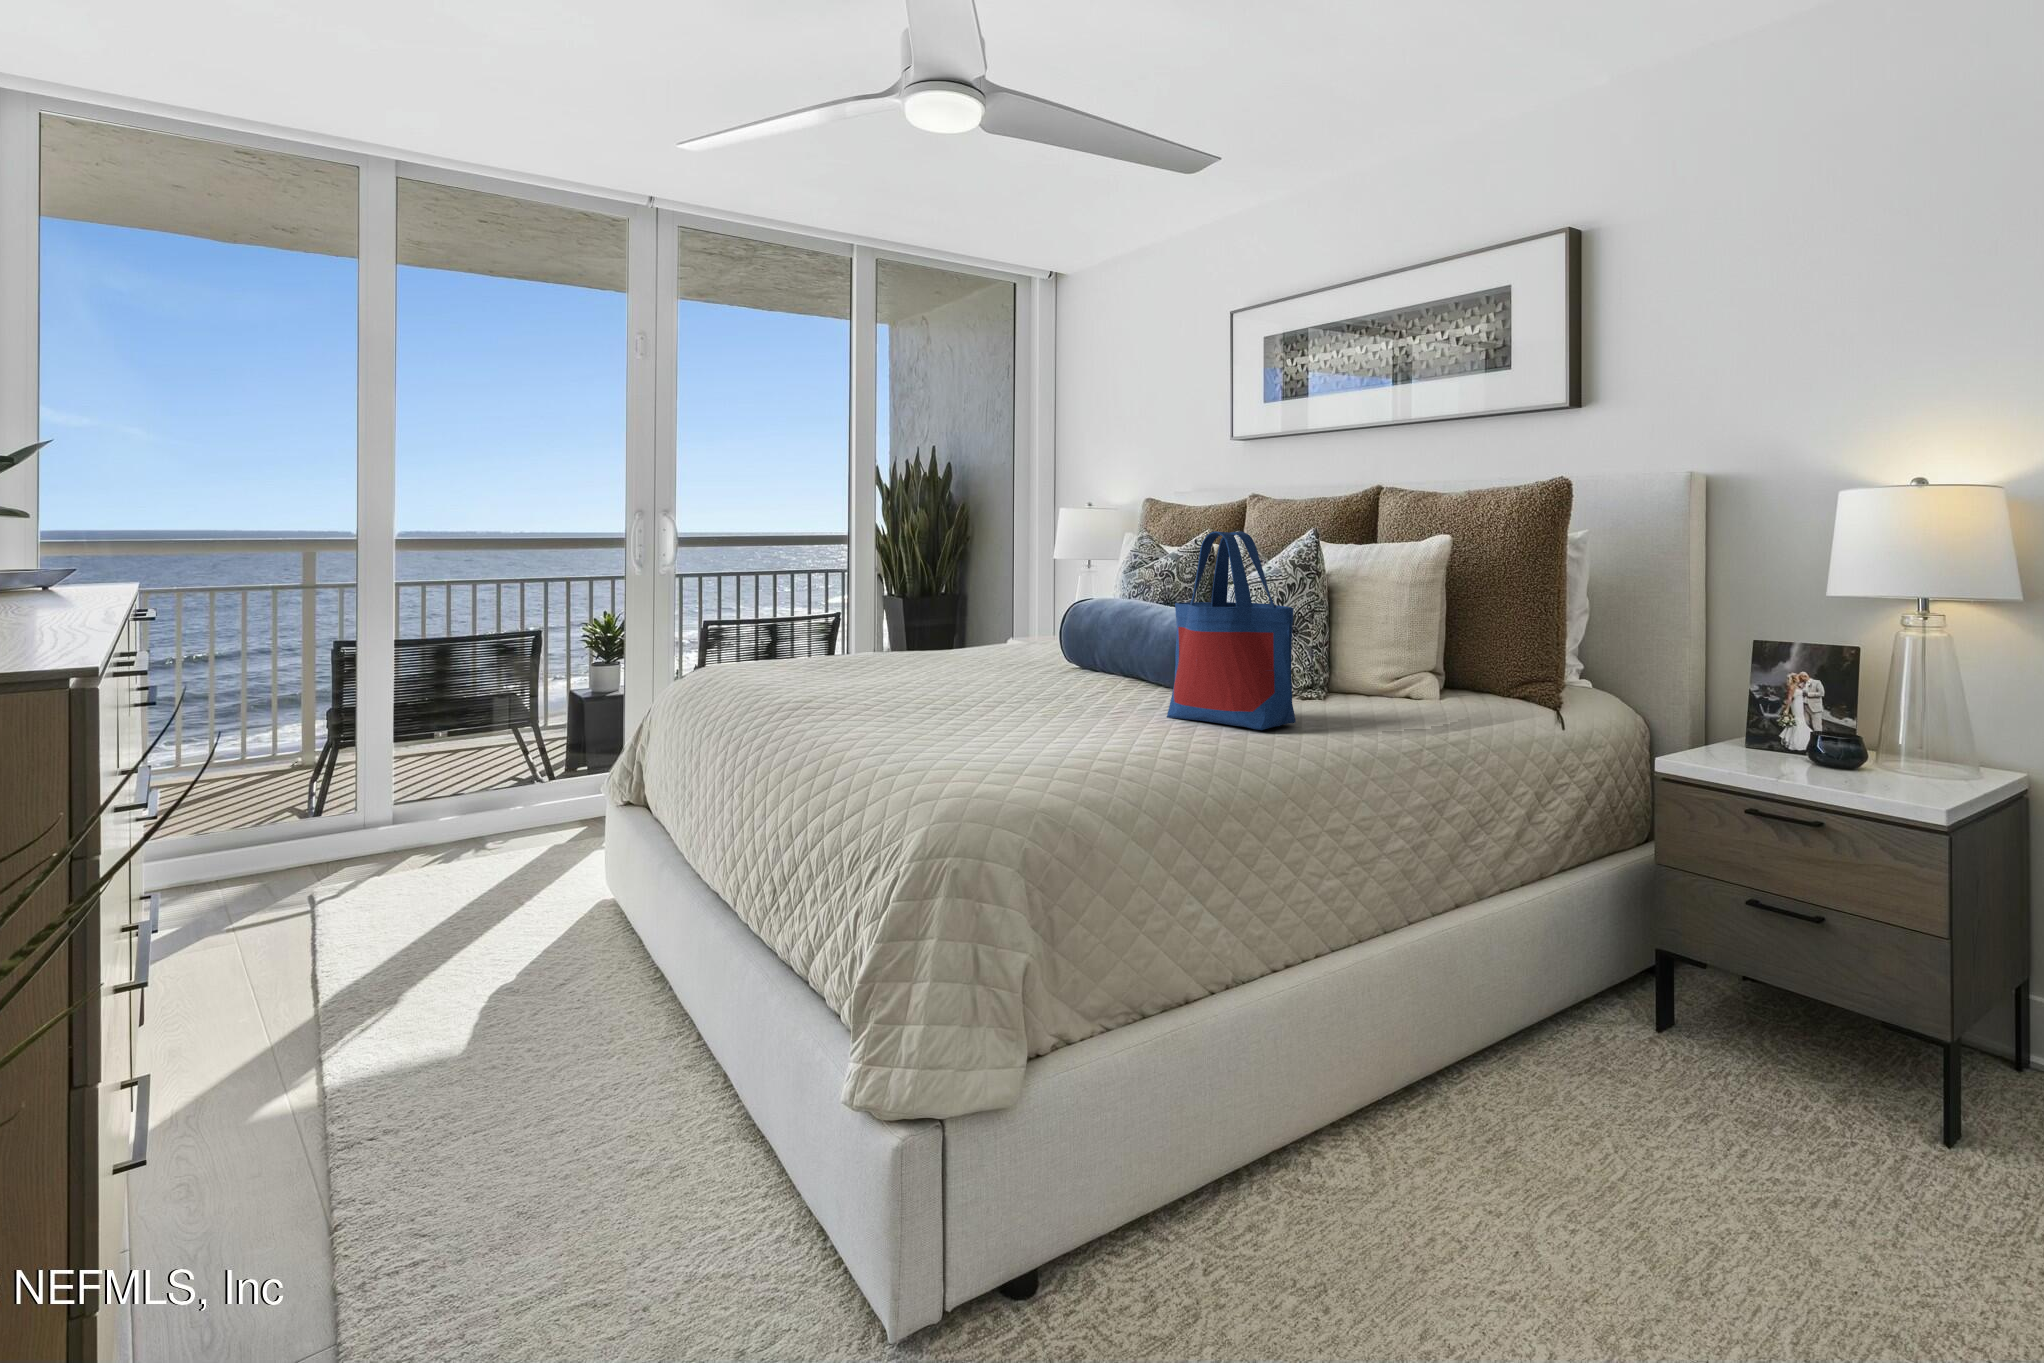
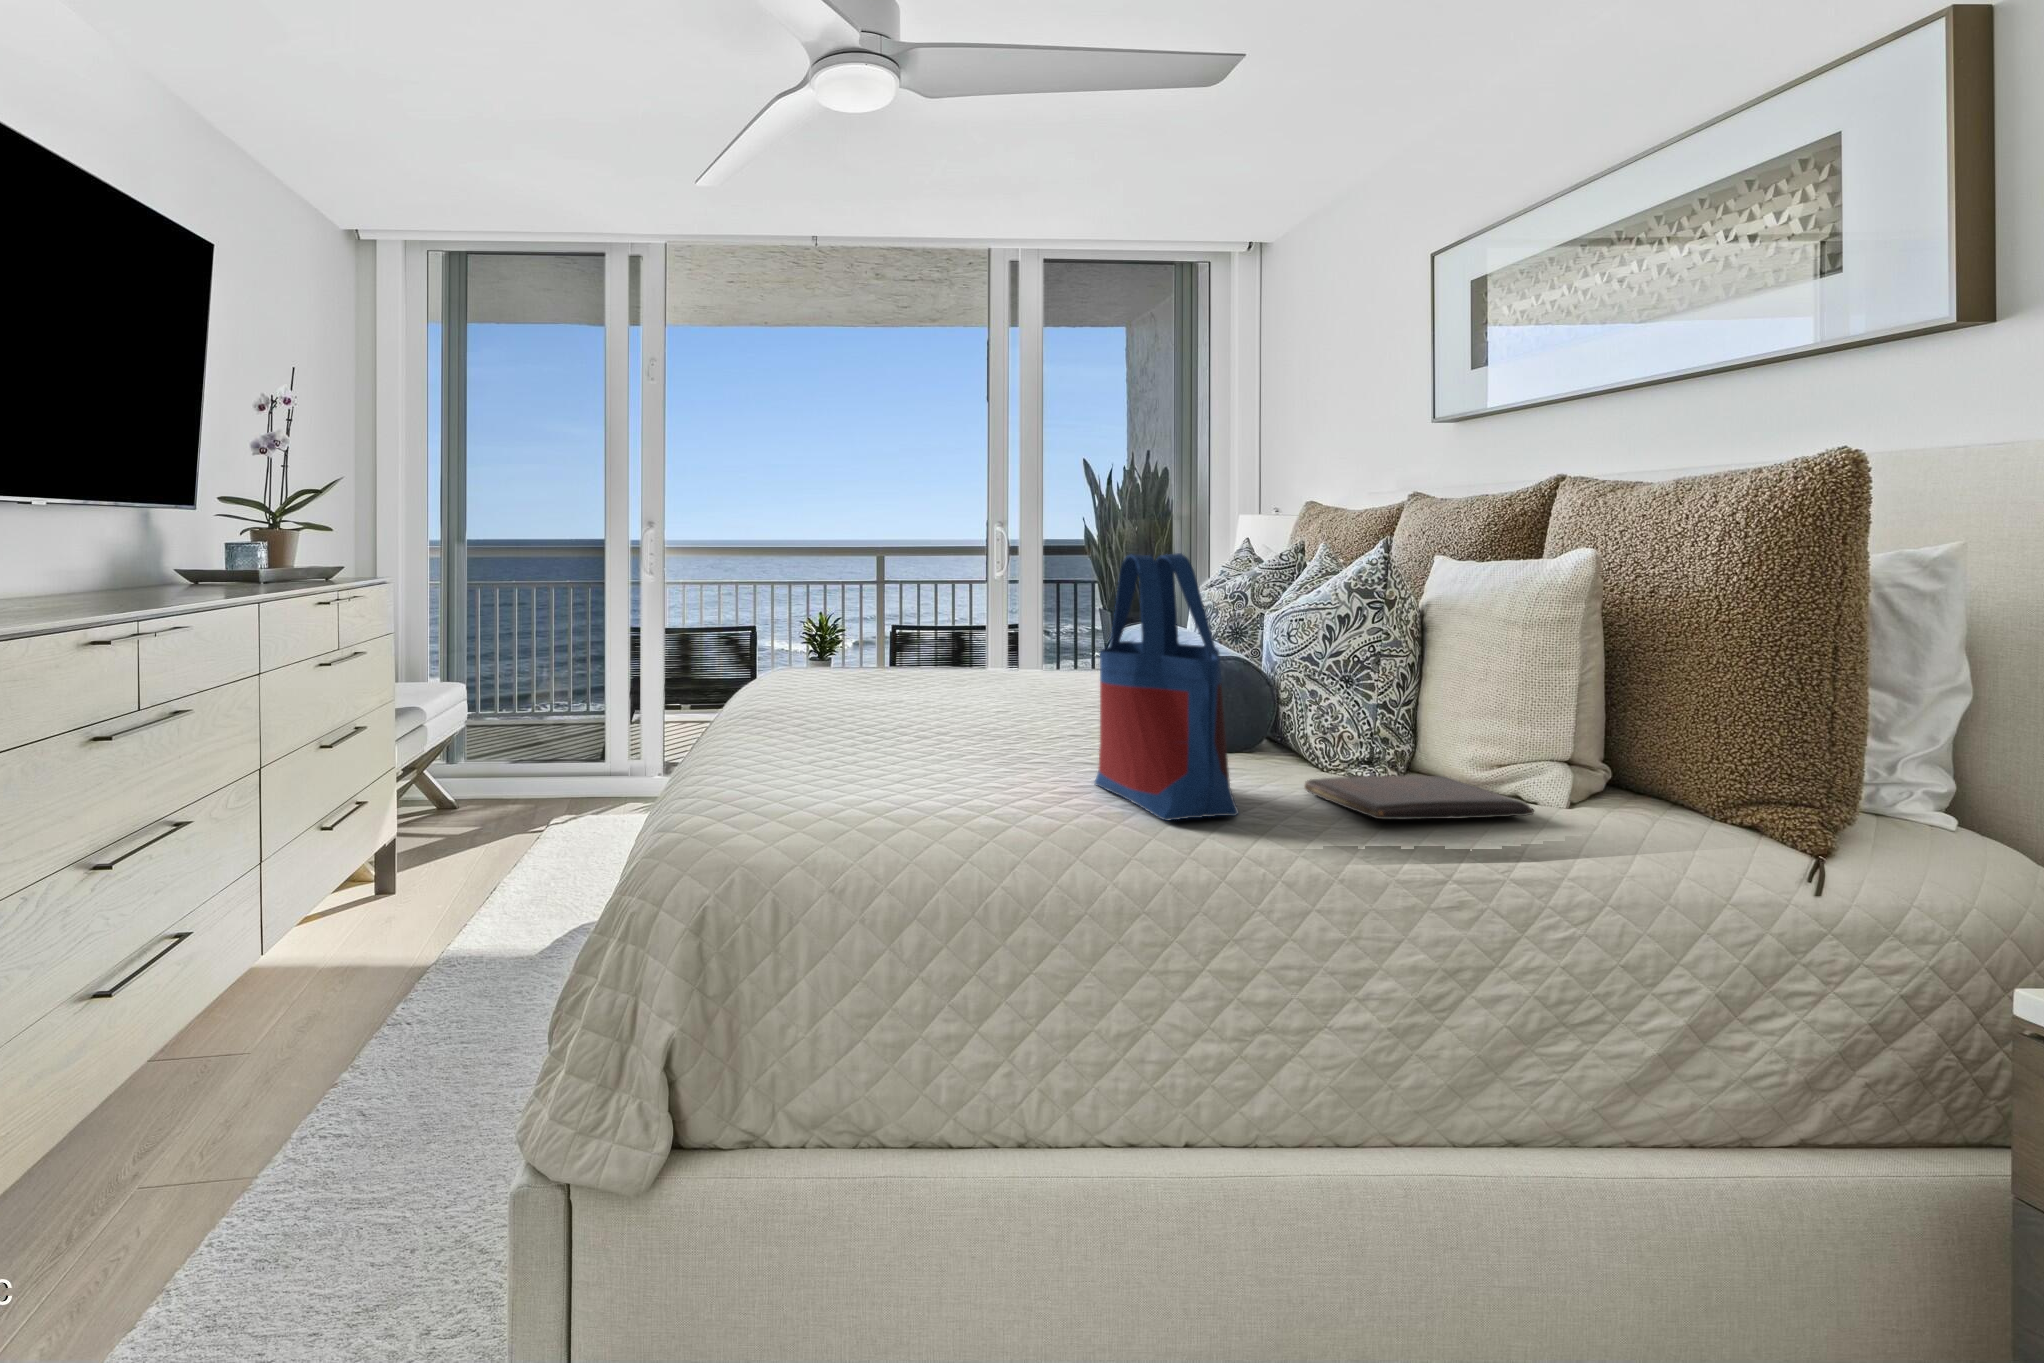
book: none [1304,691,1443,715] -> present [1304,775,1534,820]

